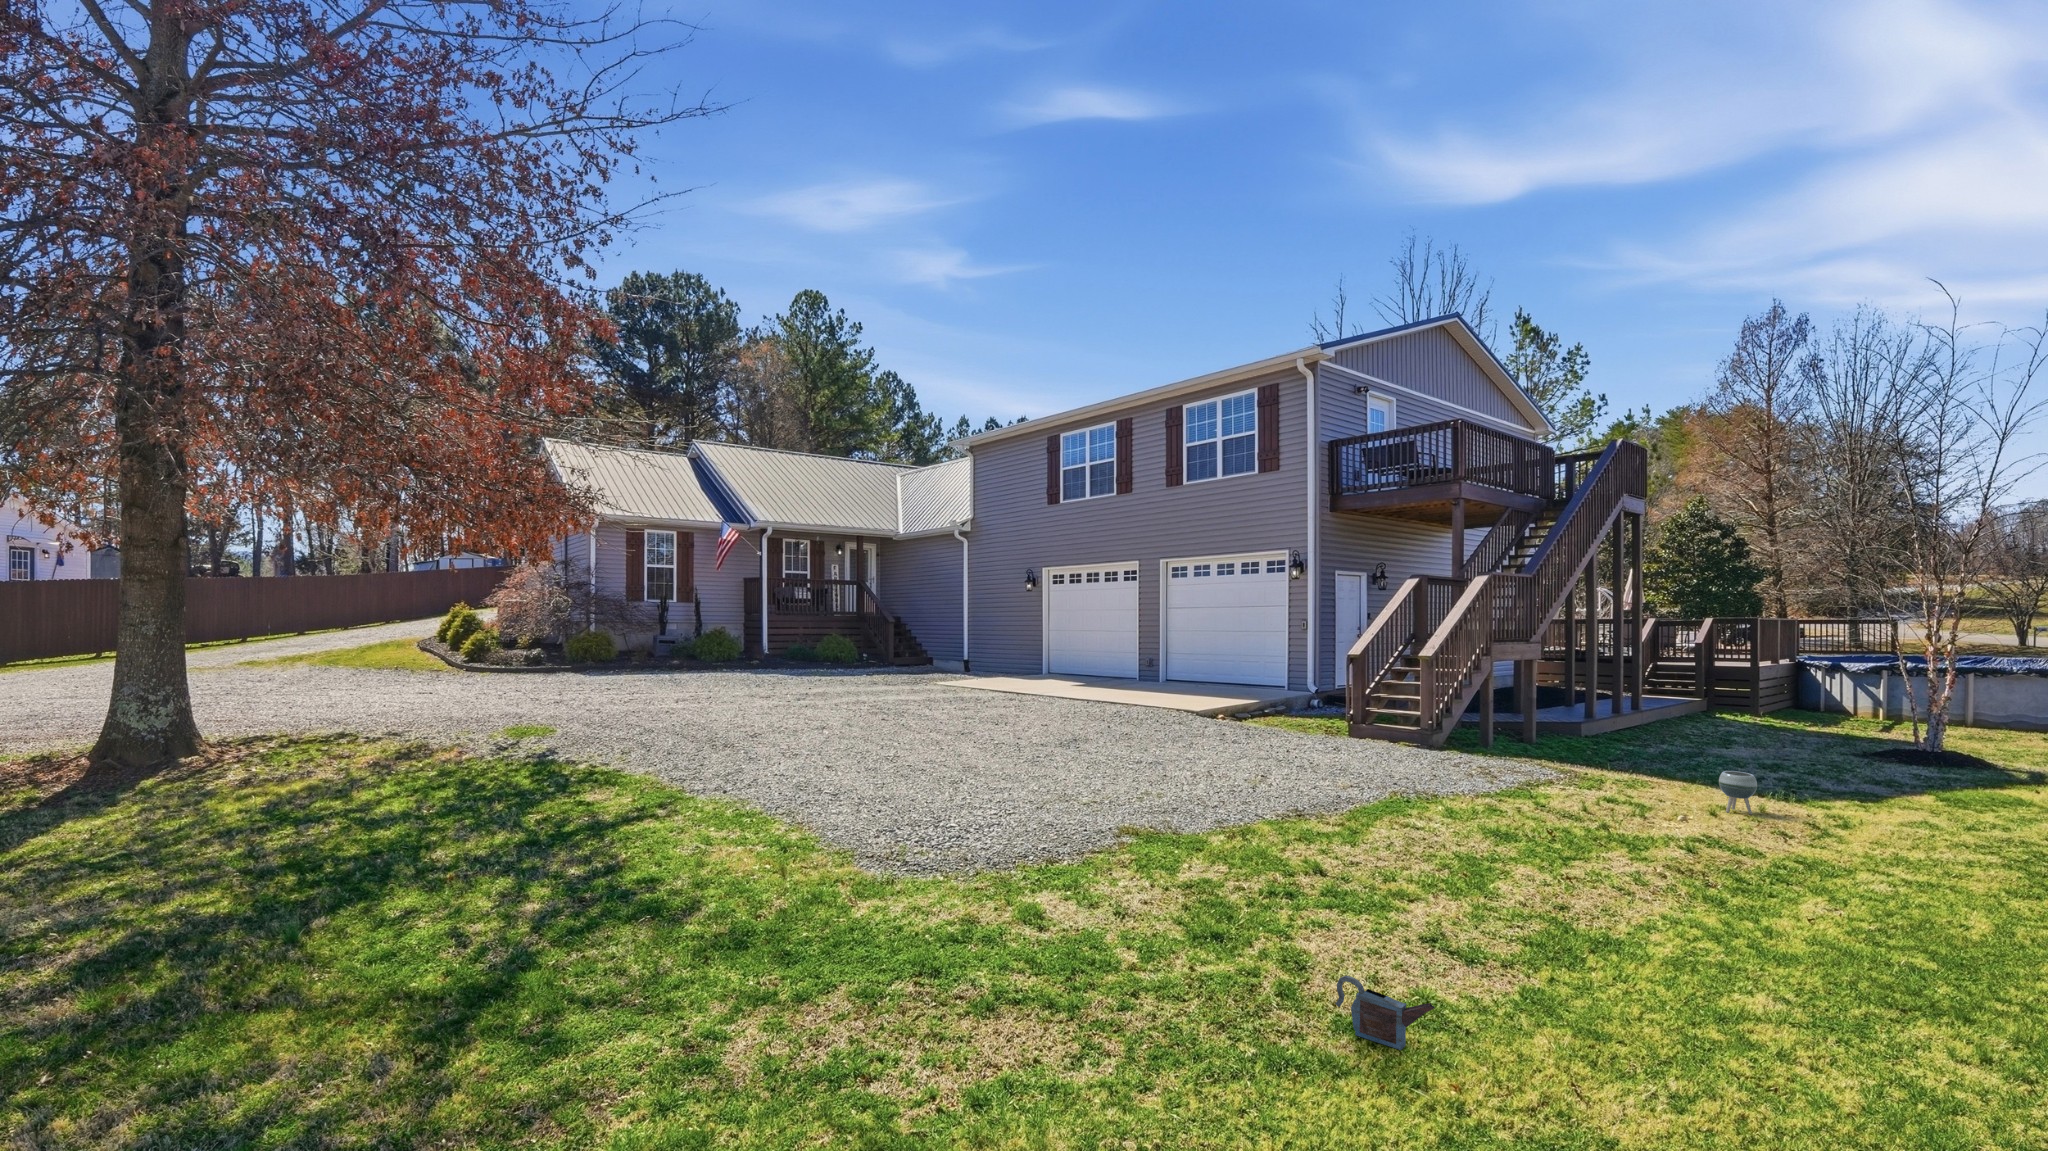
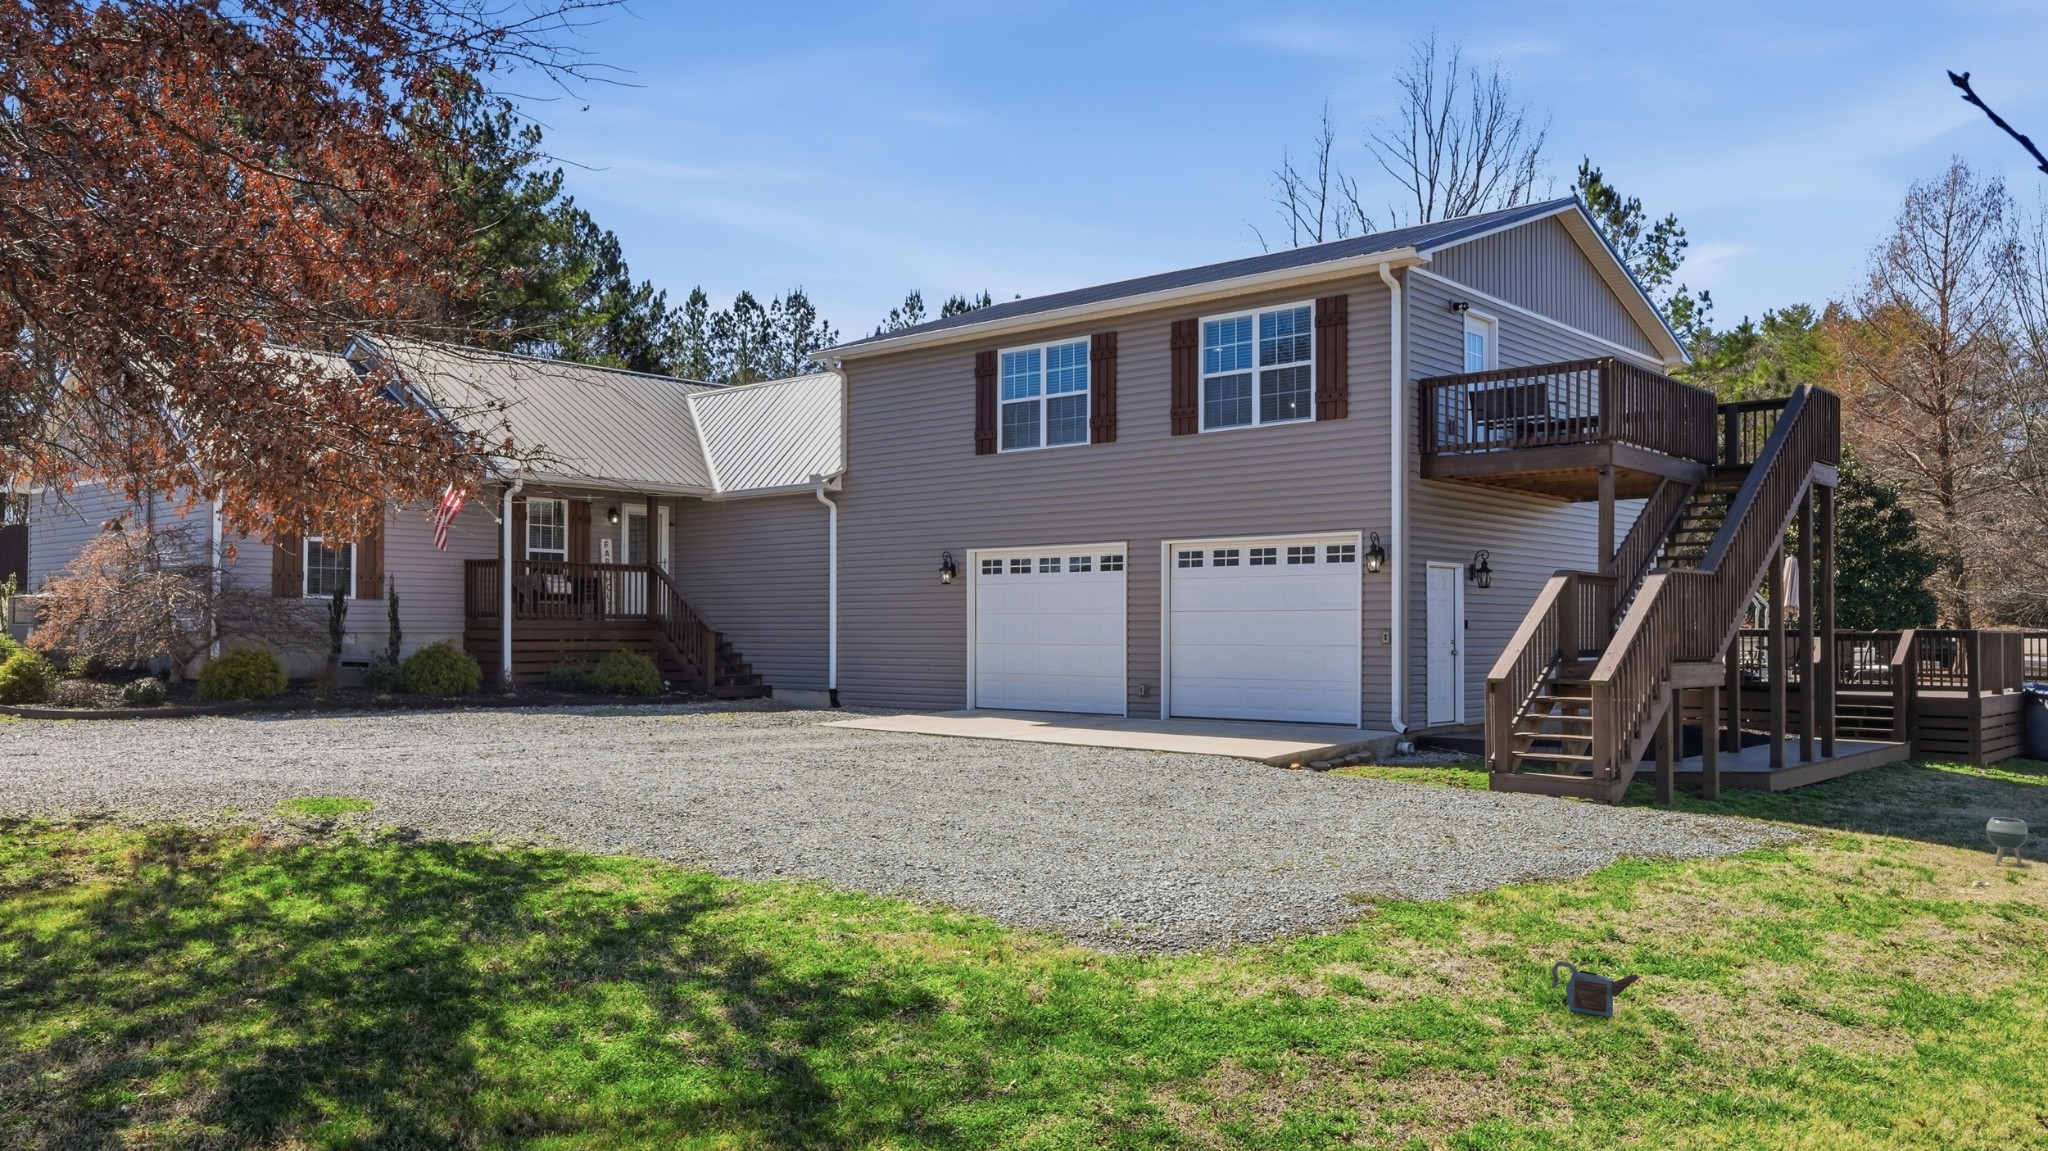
watering can: present [1335,976,1435,1050] -> present [1551,961,1640,1017]

